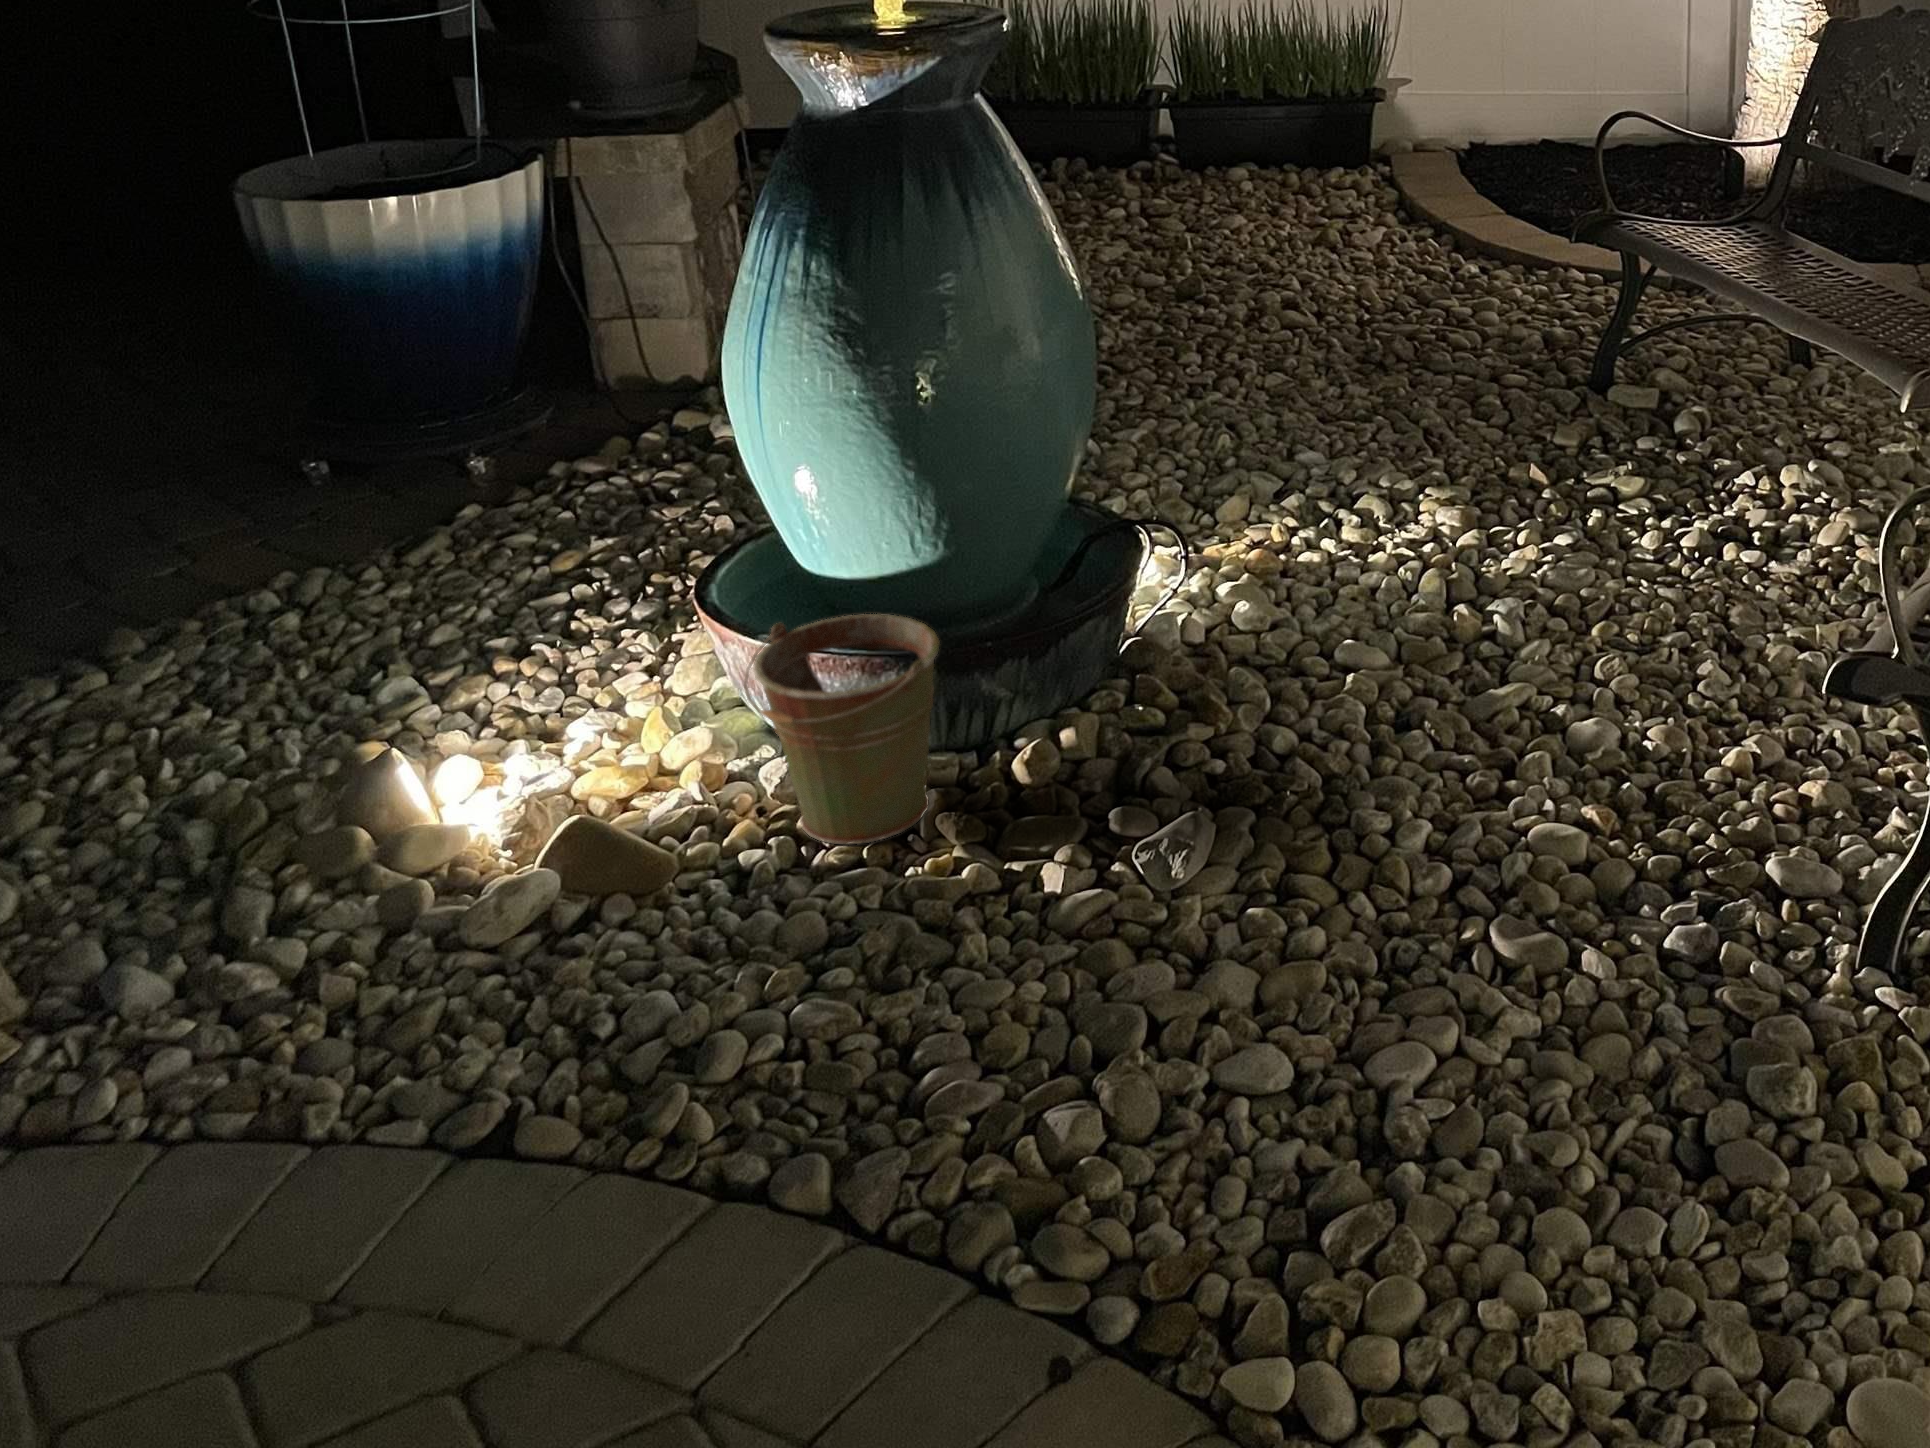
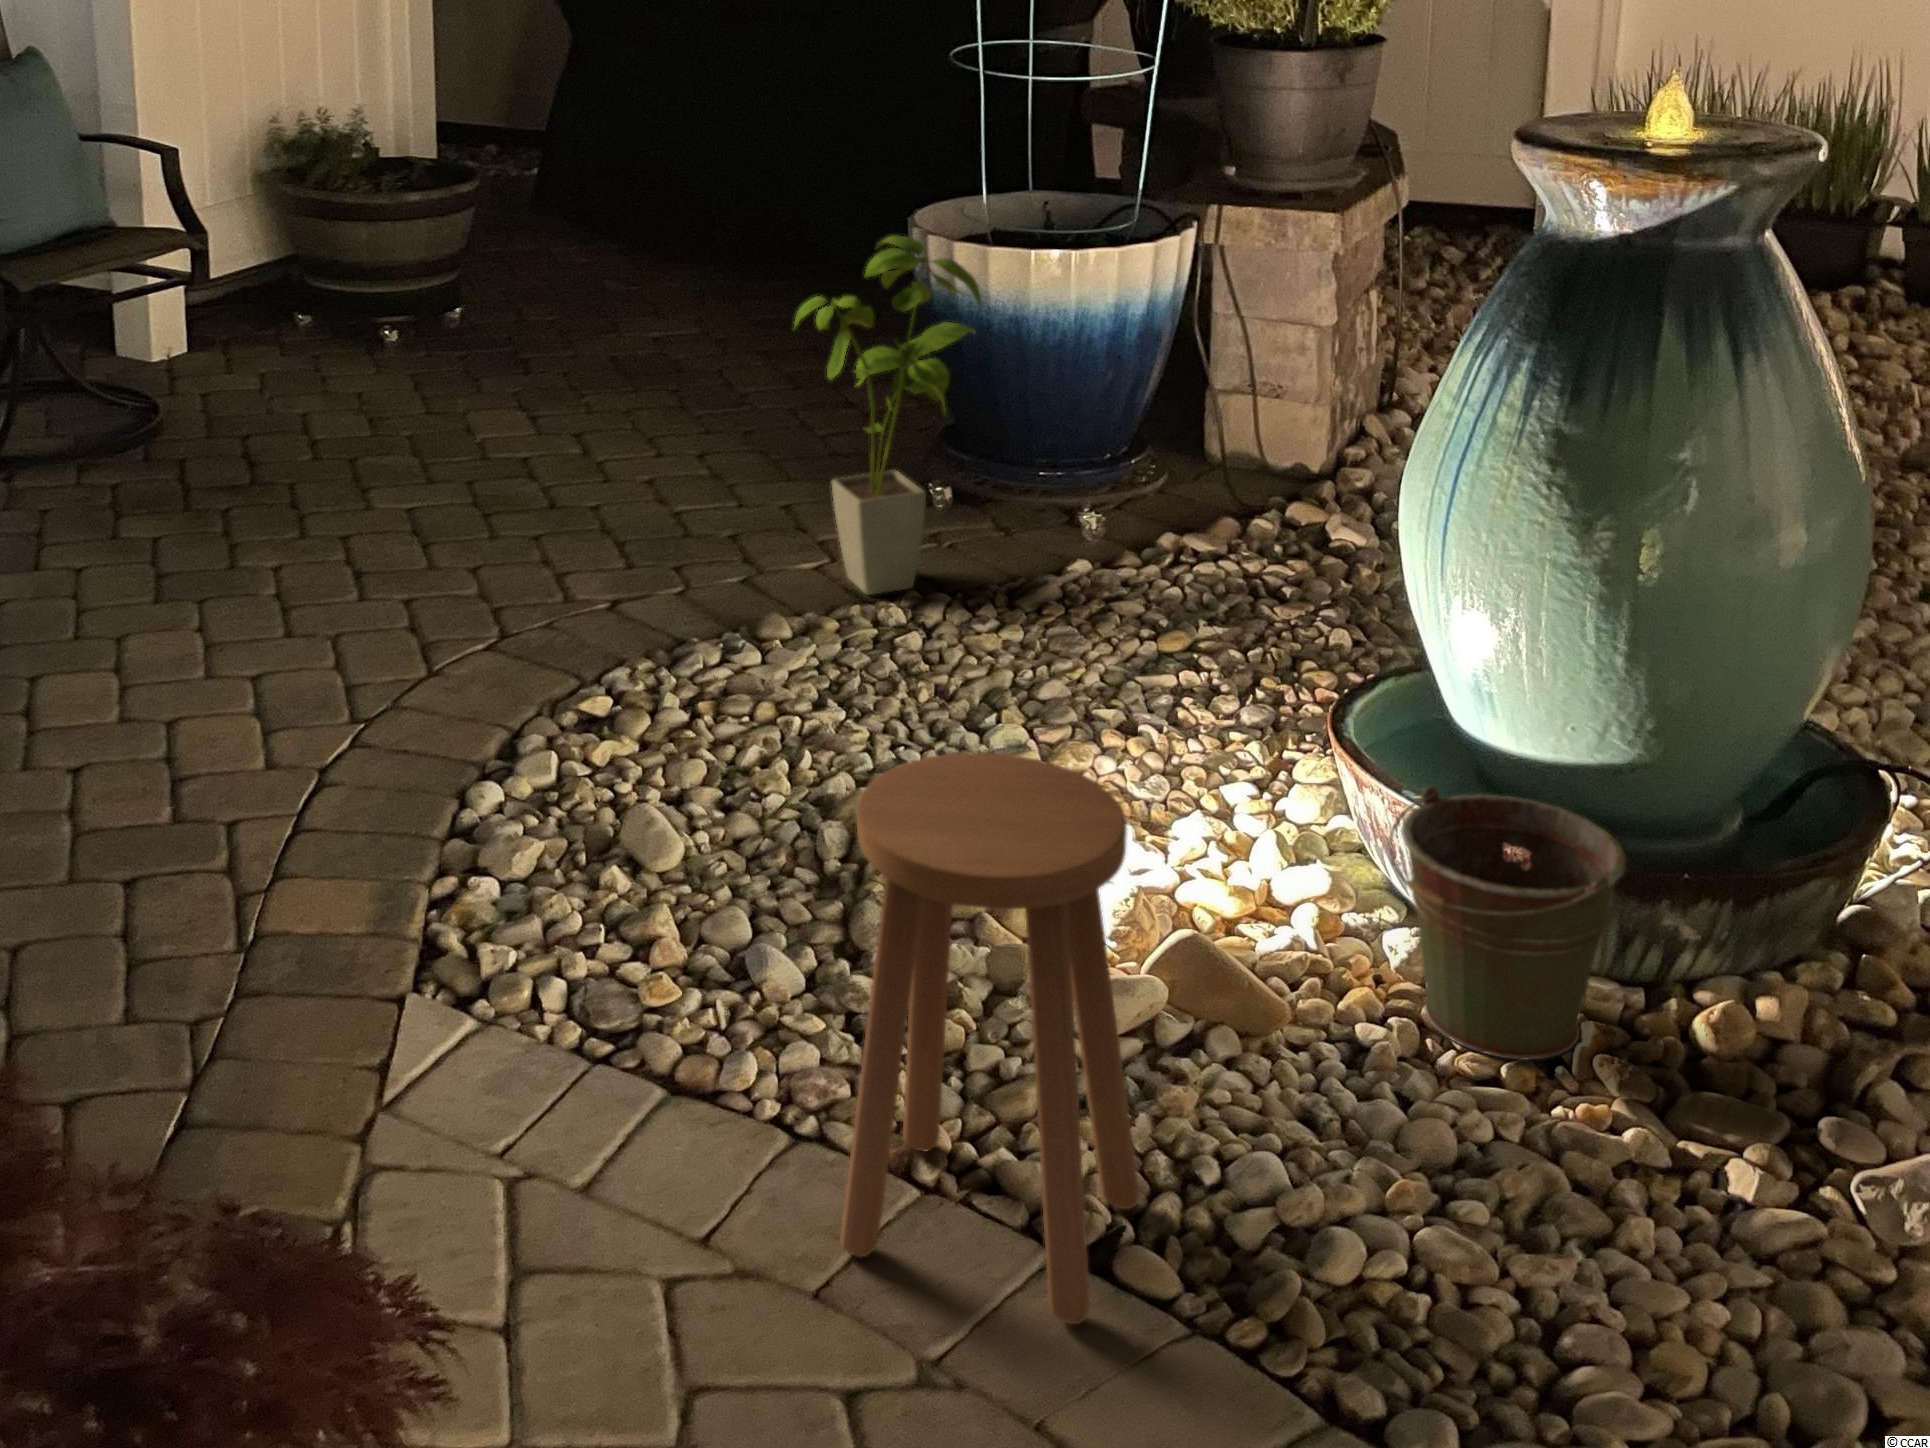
house plant: none [89,196,315,585] -> present [795,236,981,595]
stool: none [148,679,536,1242] -> present [840,753,1140,1324]

